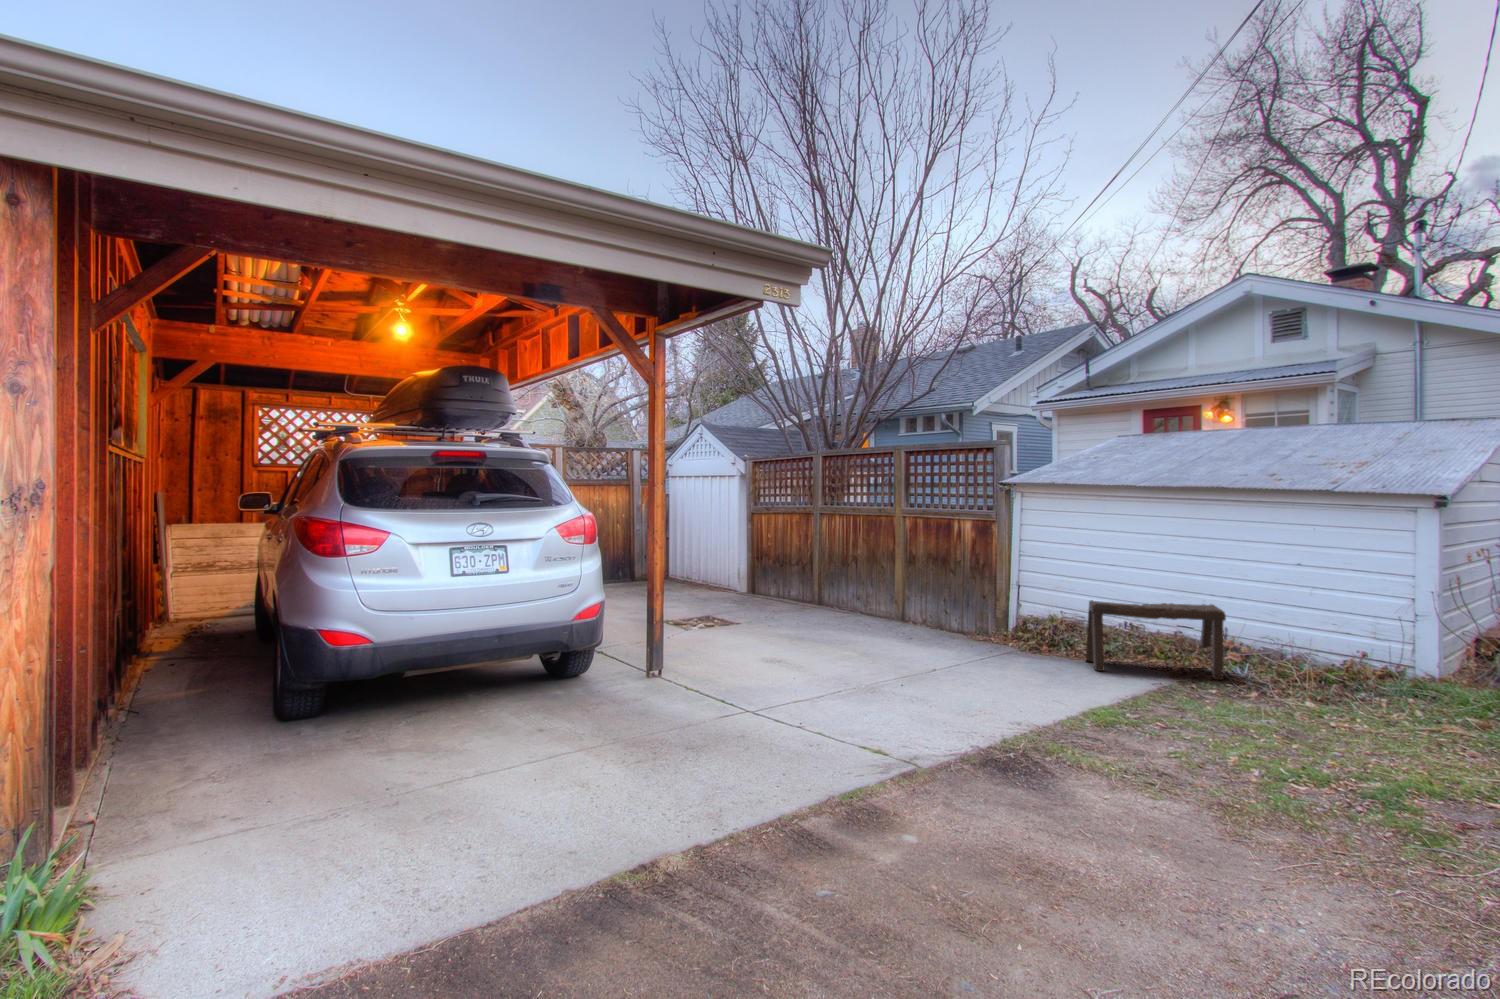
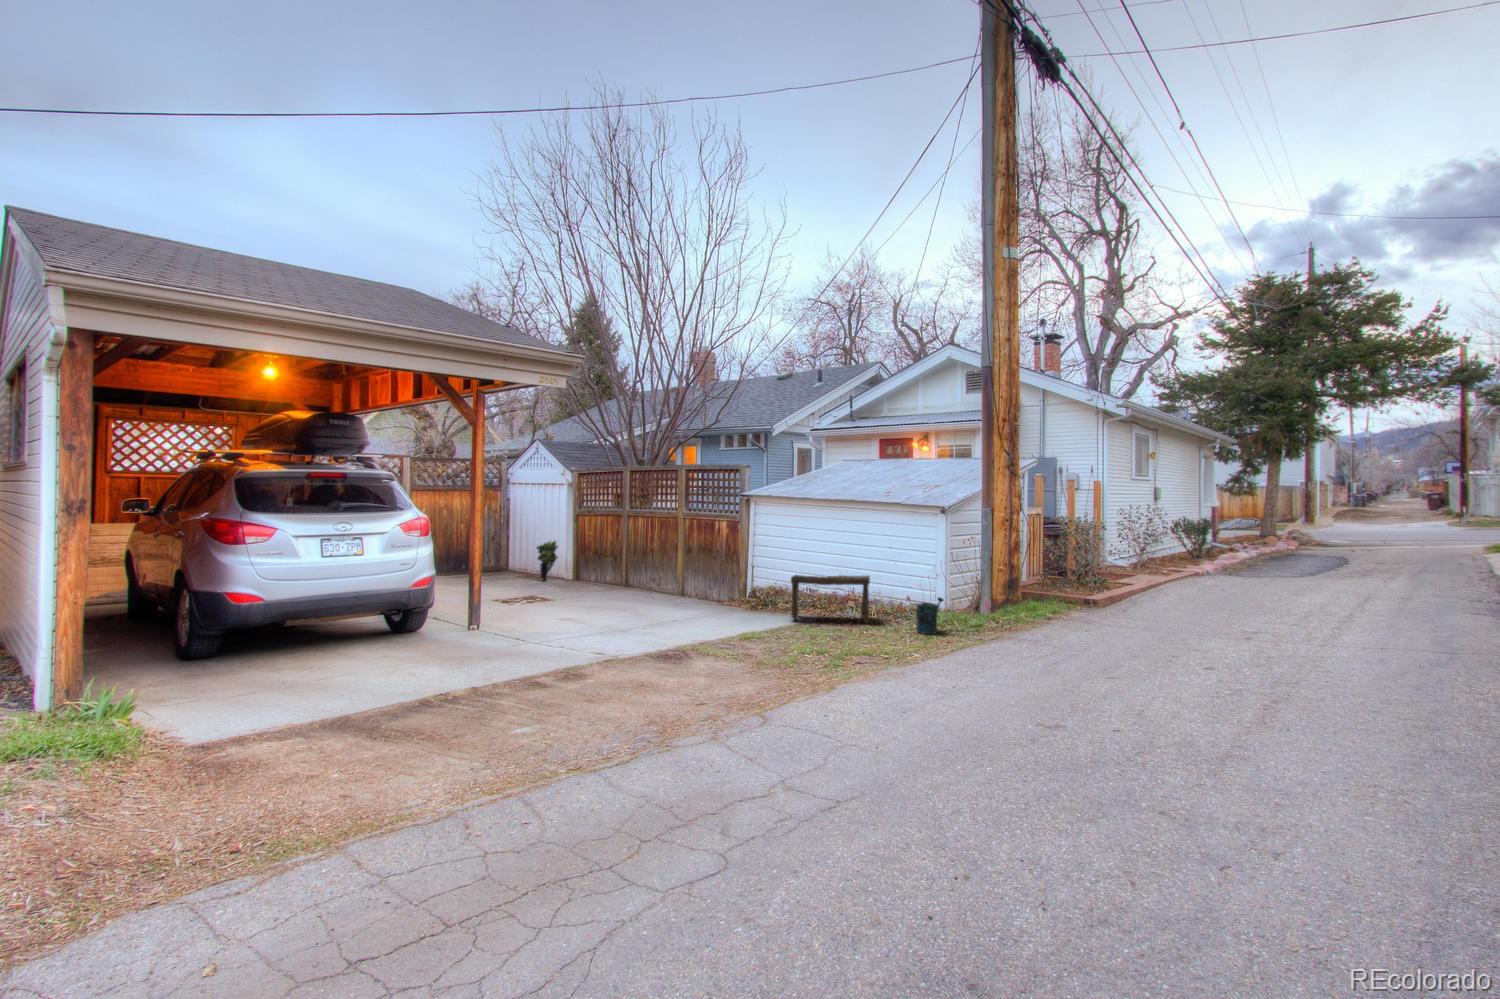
potted plant: none [706,544,733,594] -> present [537,541,558,581]
watering can: none [1323,645,1367,707] -> present [916,598,943,634]

